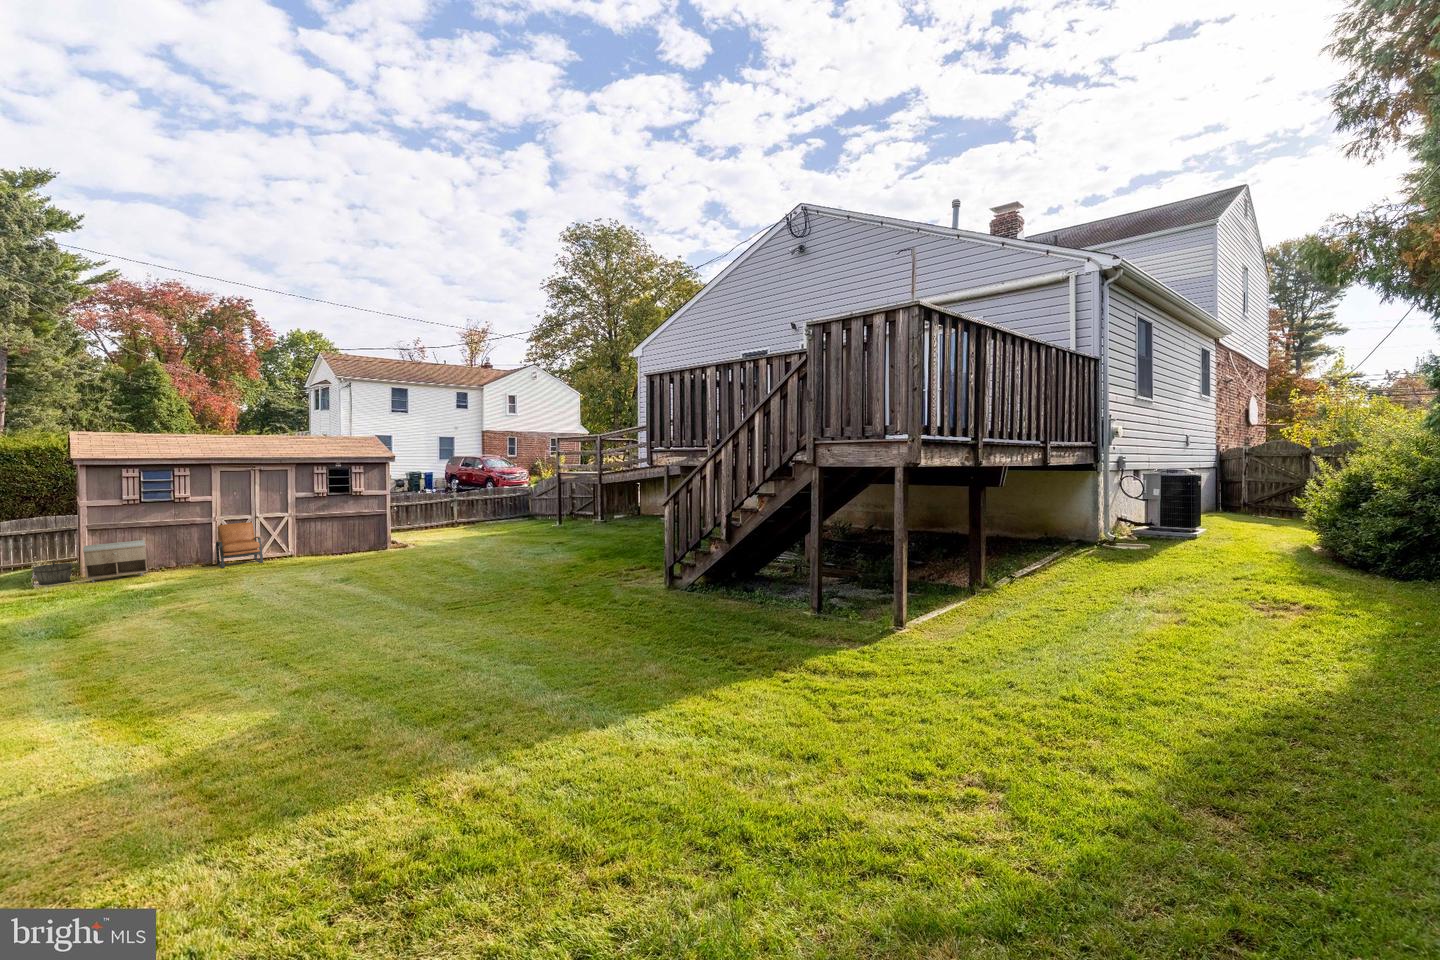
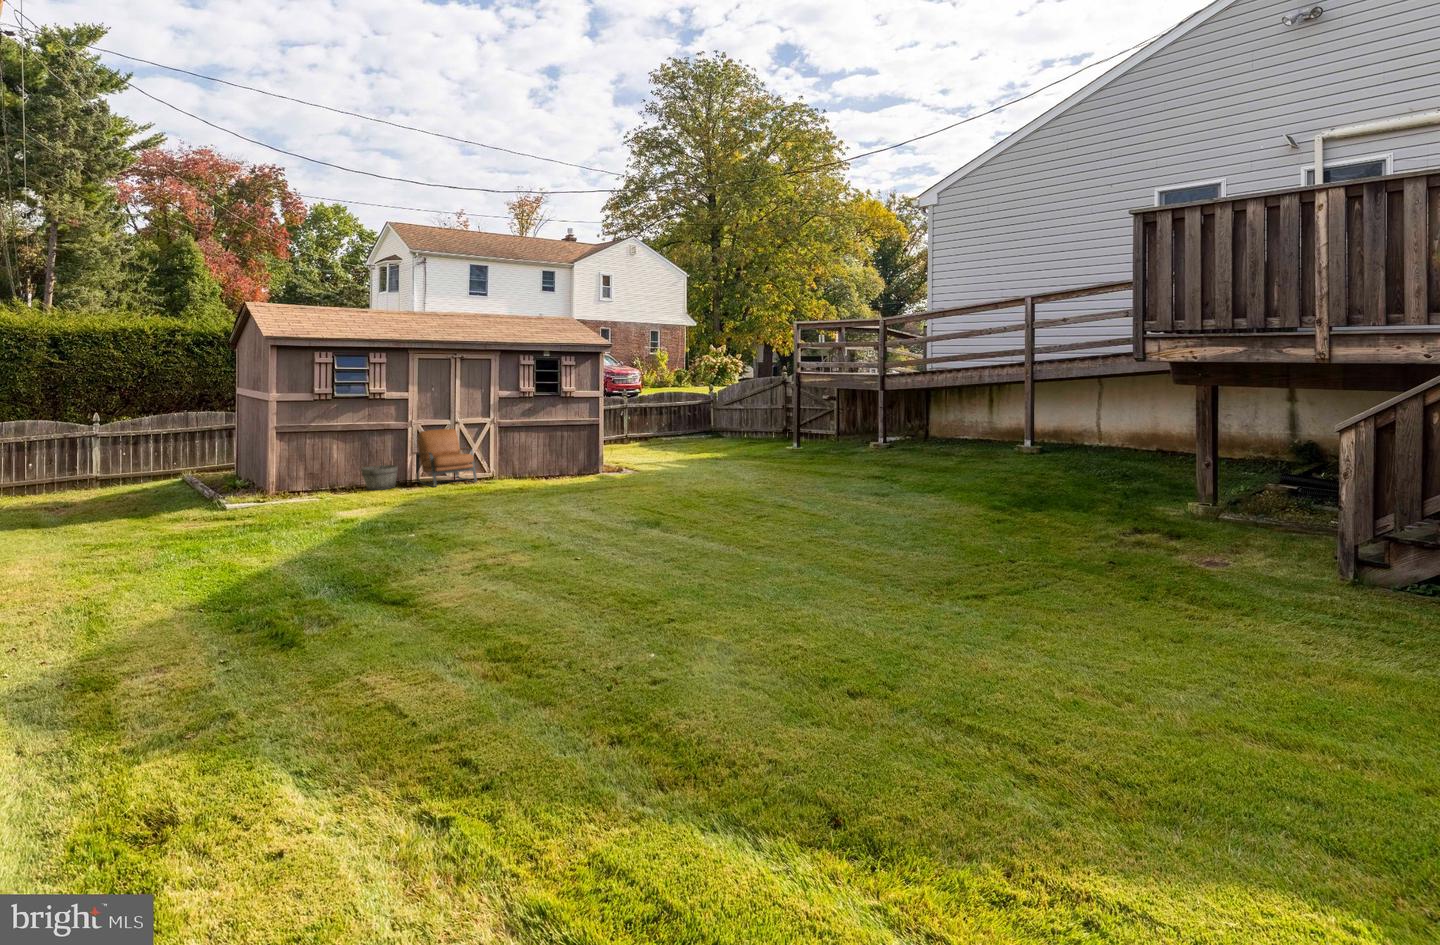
storage bench: present [83,540,147,582] -> none [278,448,350,499]
wooden bucket: present [33,559,72,585] -> present [361,464,398,490]

